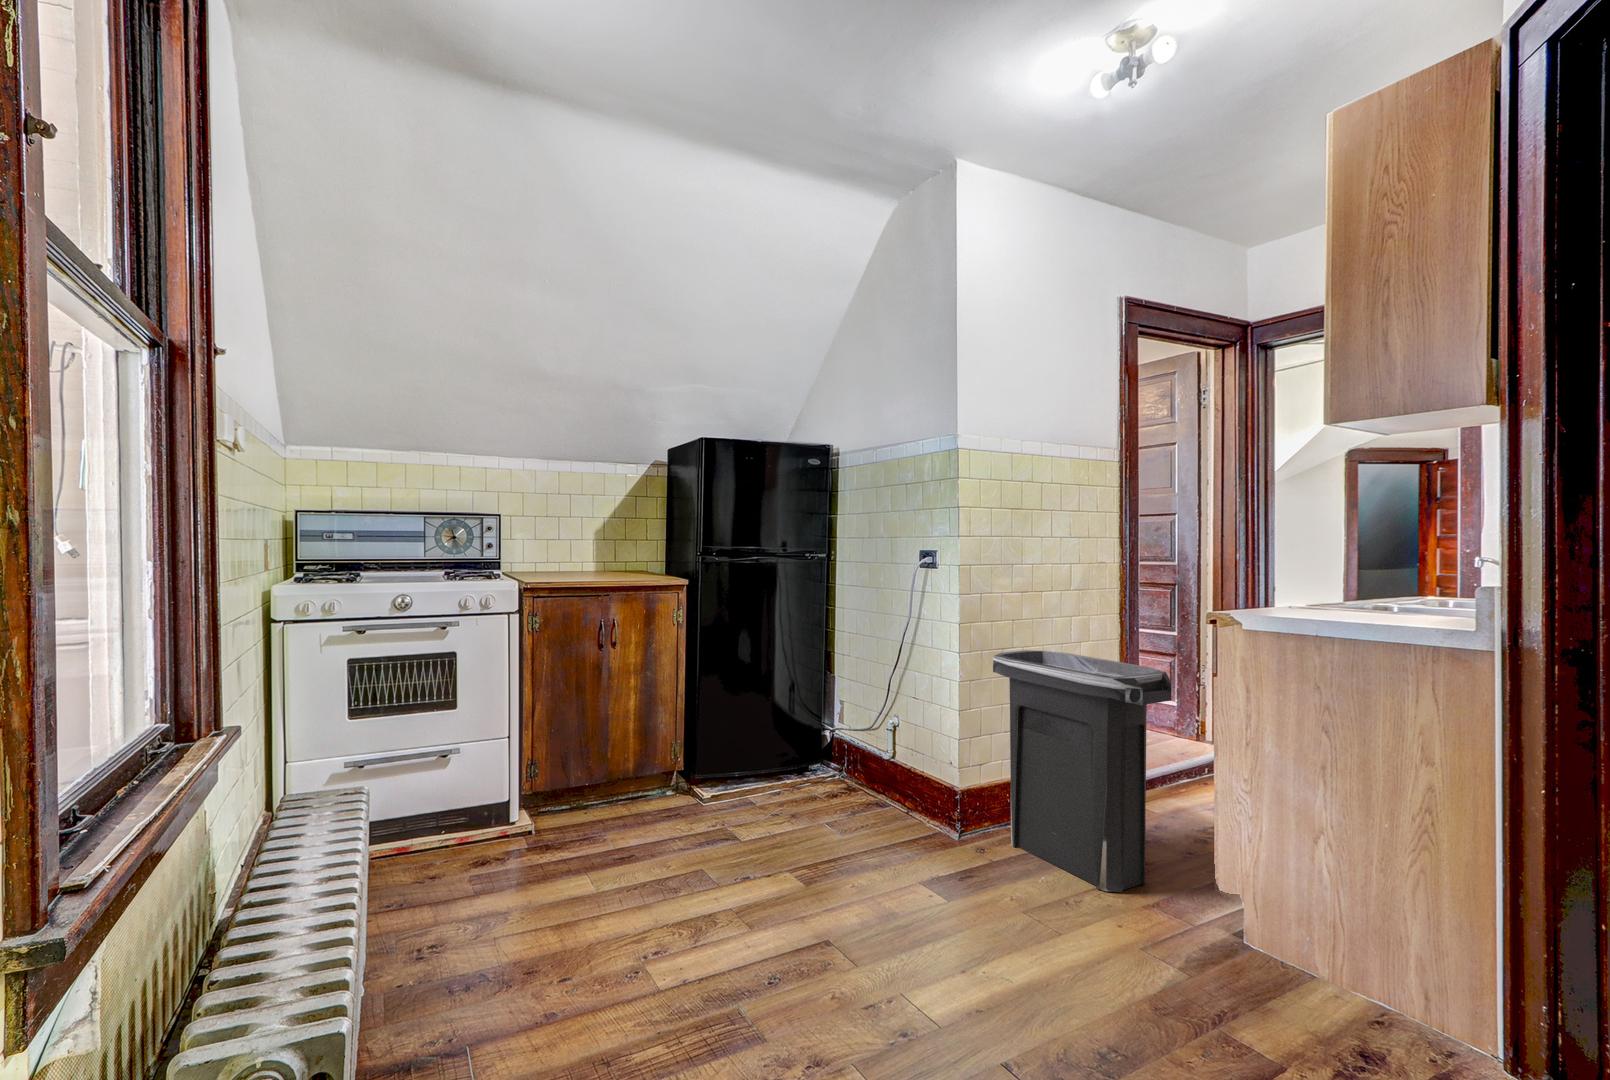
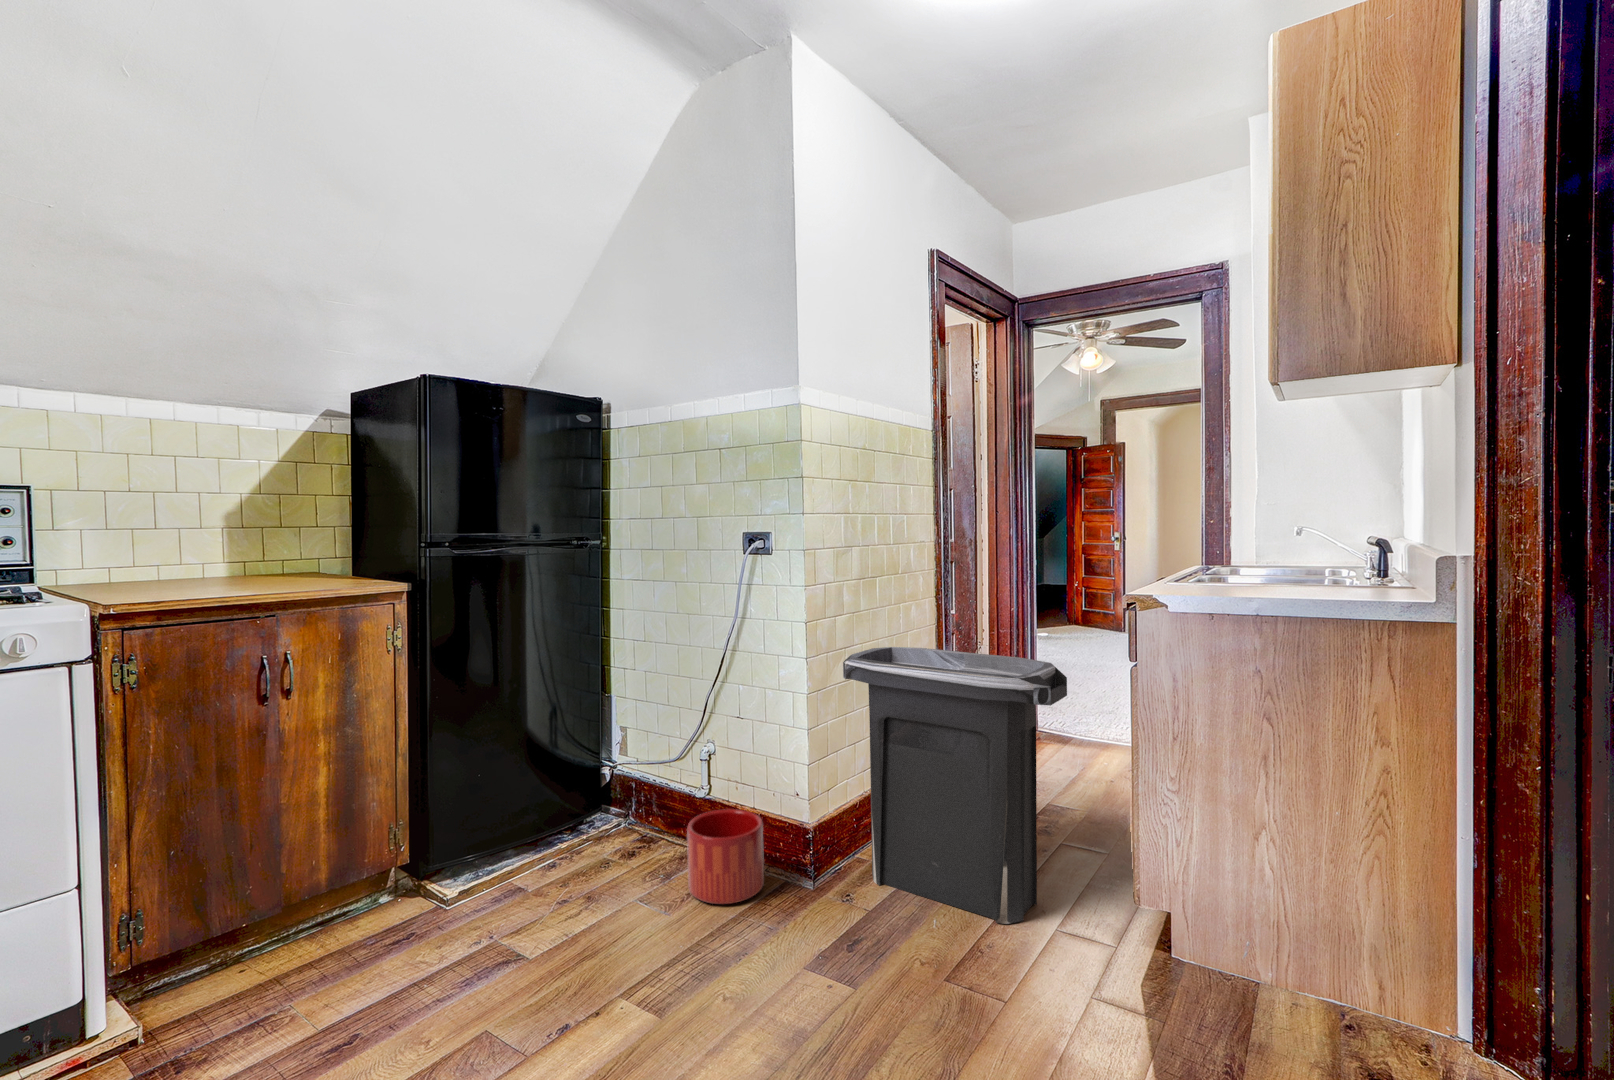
planter: none [862,767,921,836] -> present [687,809,764,904]

